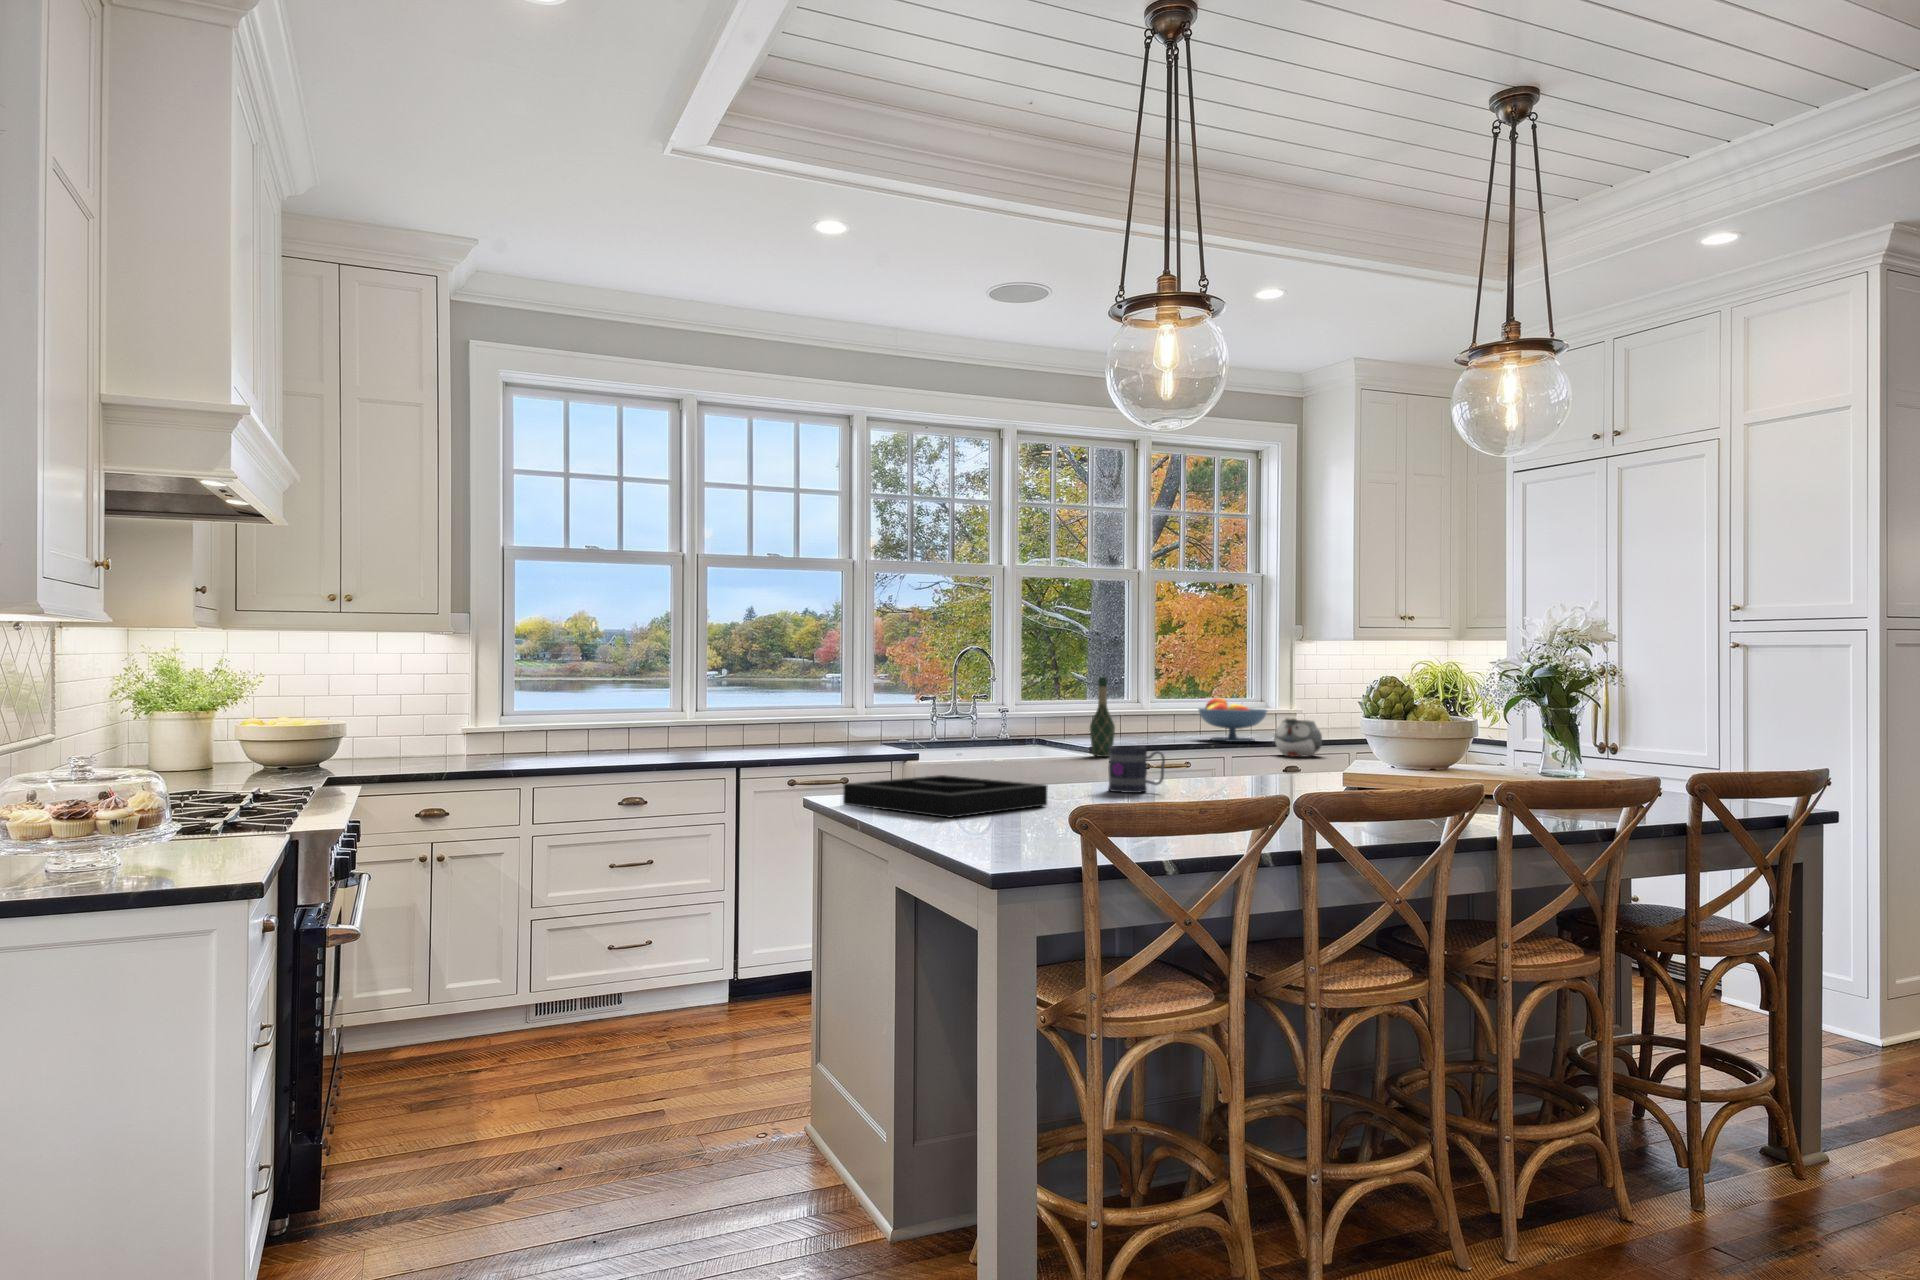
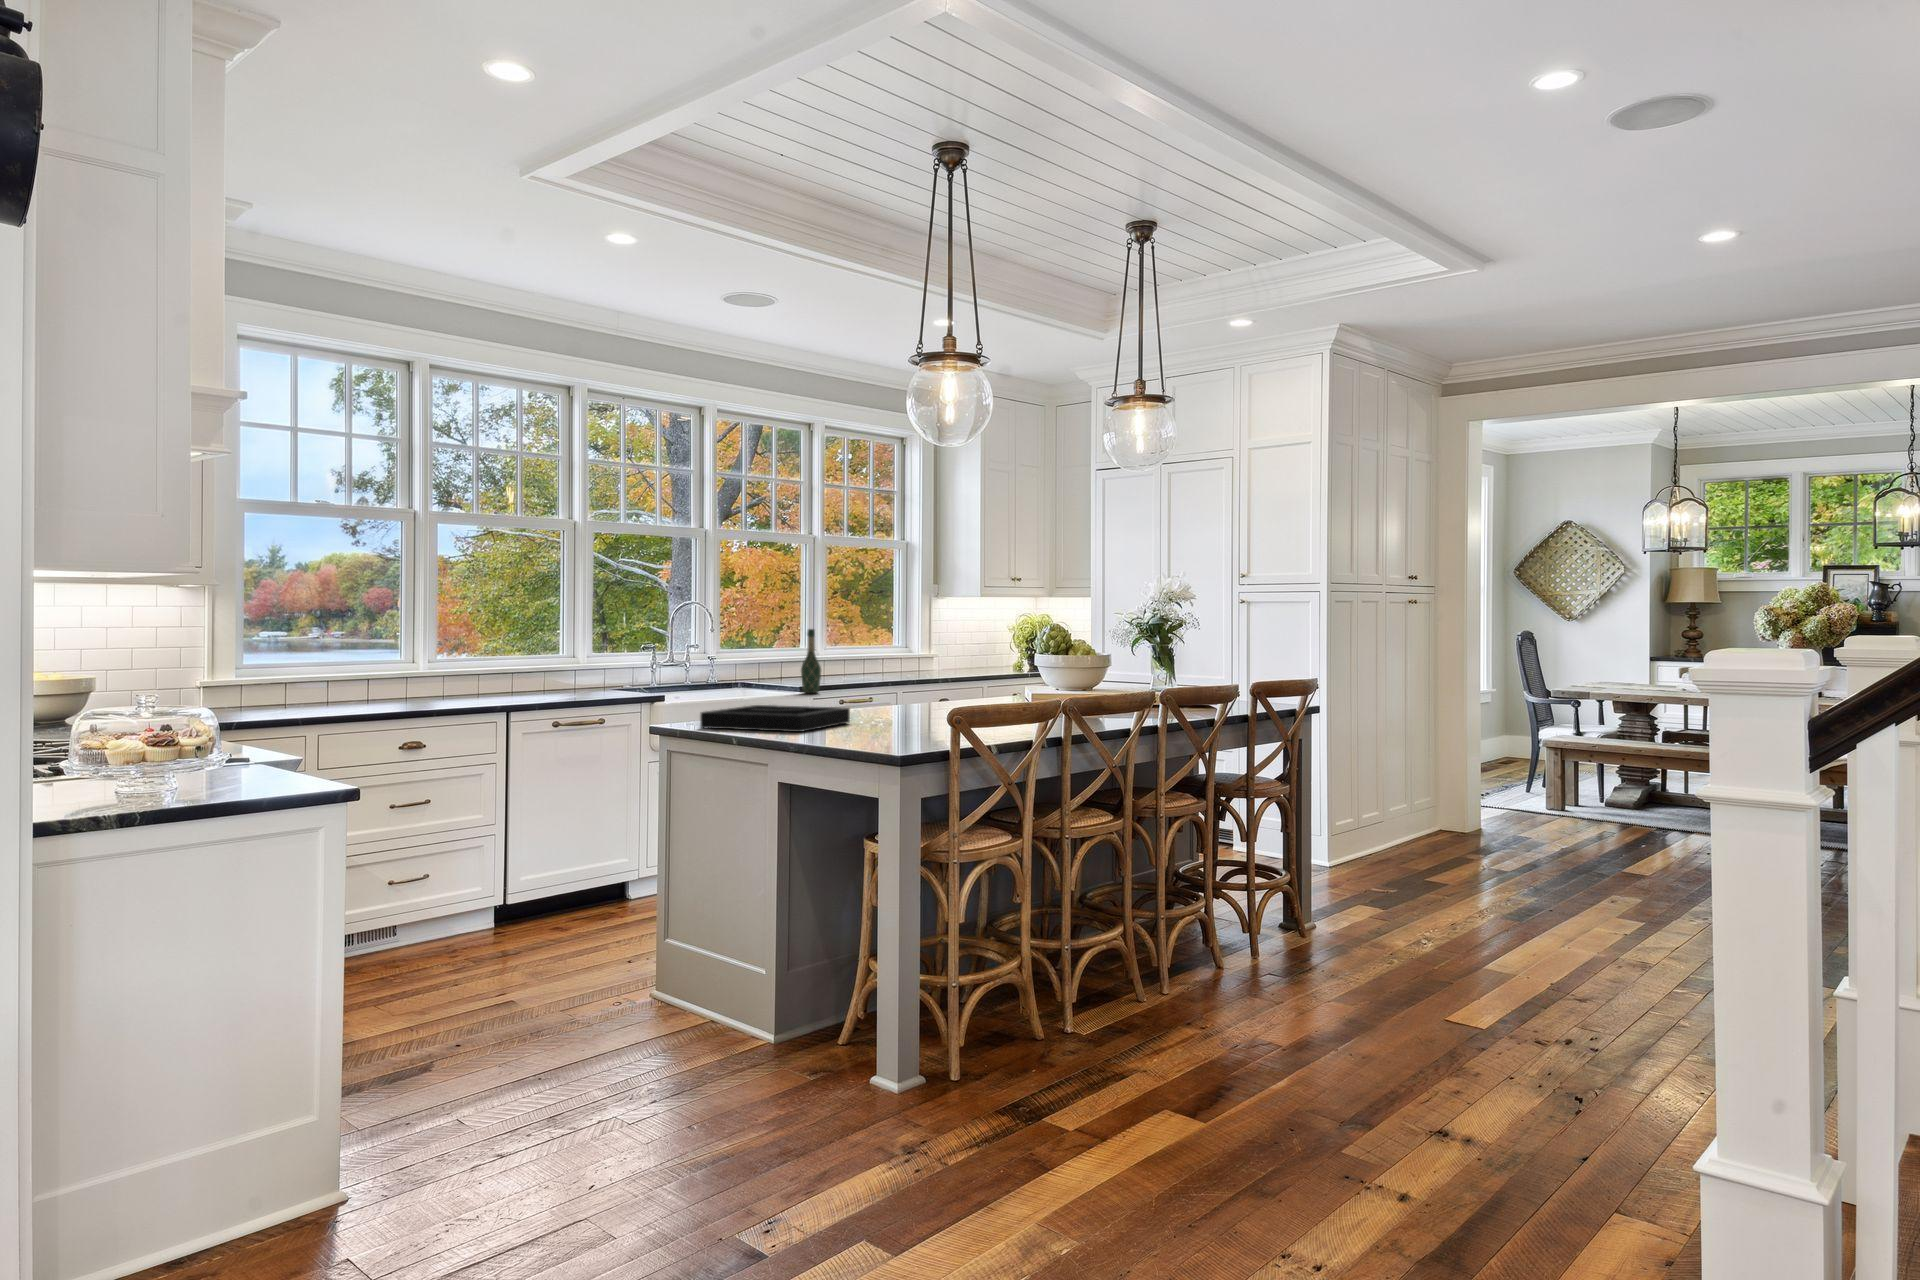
fruit bowl: present [1199,698,1267,742] -> none [856,645,912,681]
teapot: present [1274,718,1322,757] -> none [935,659,971,689]
mug: present [1108,746,1165,793] -> none [868,680,911,714]

